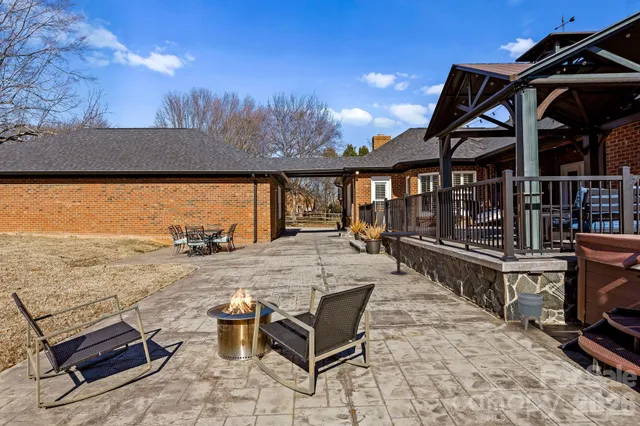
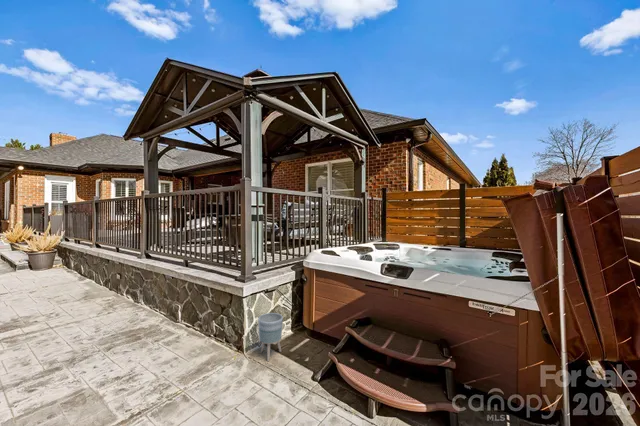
pedestal table: present [379,232,417,275] -> none [47,244,113,302]

